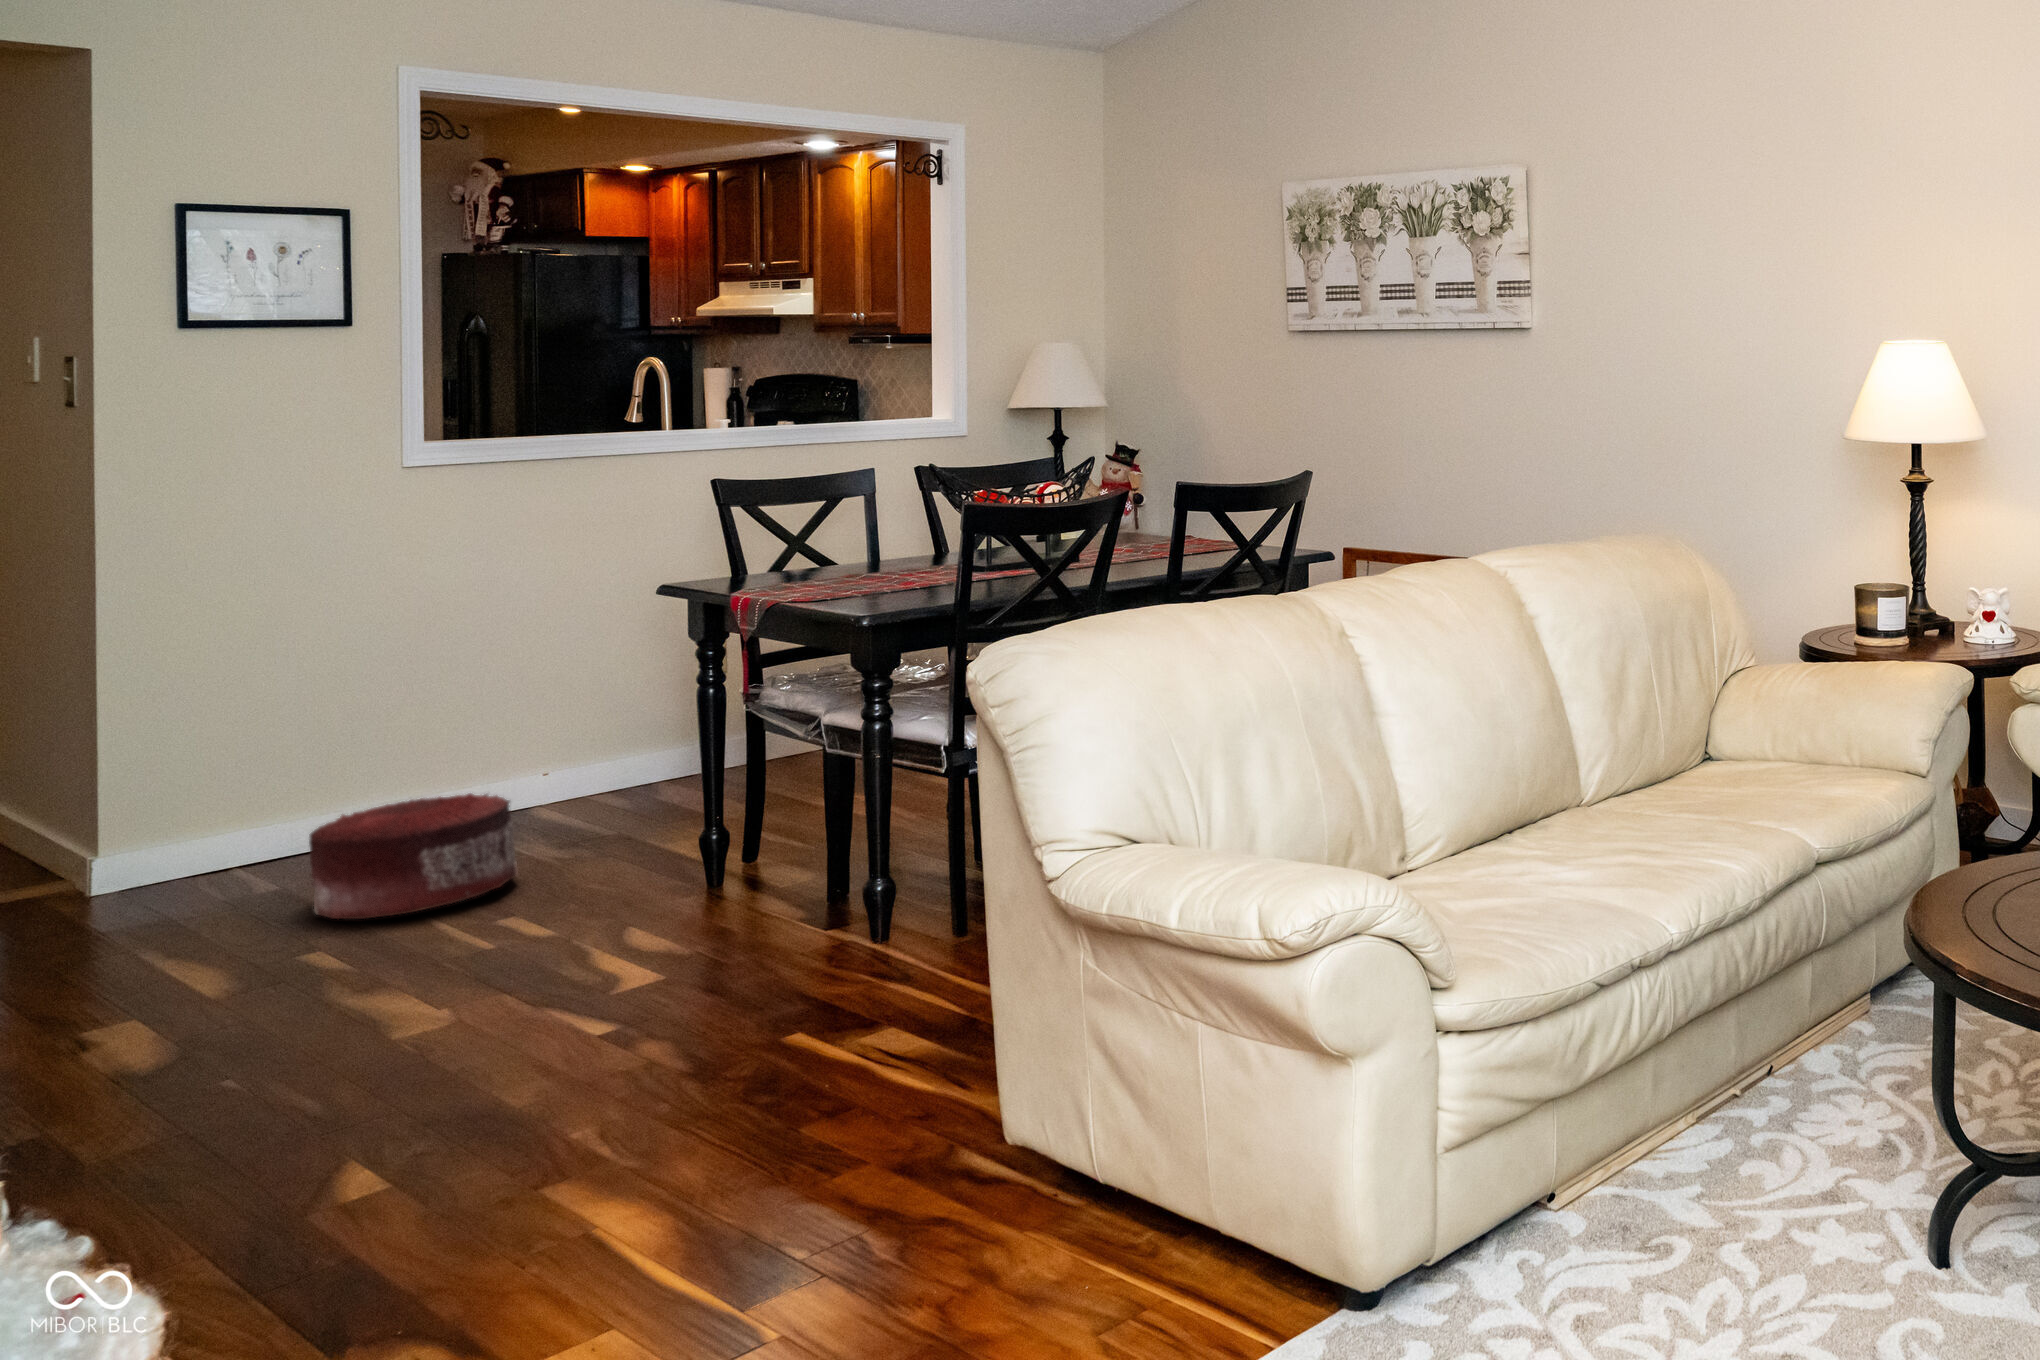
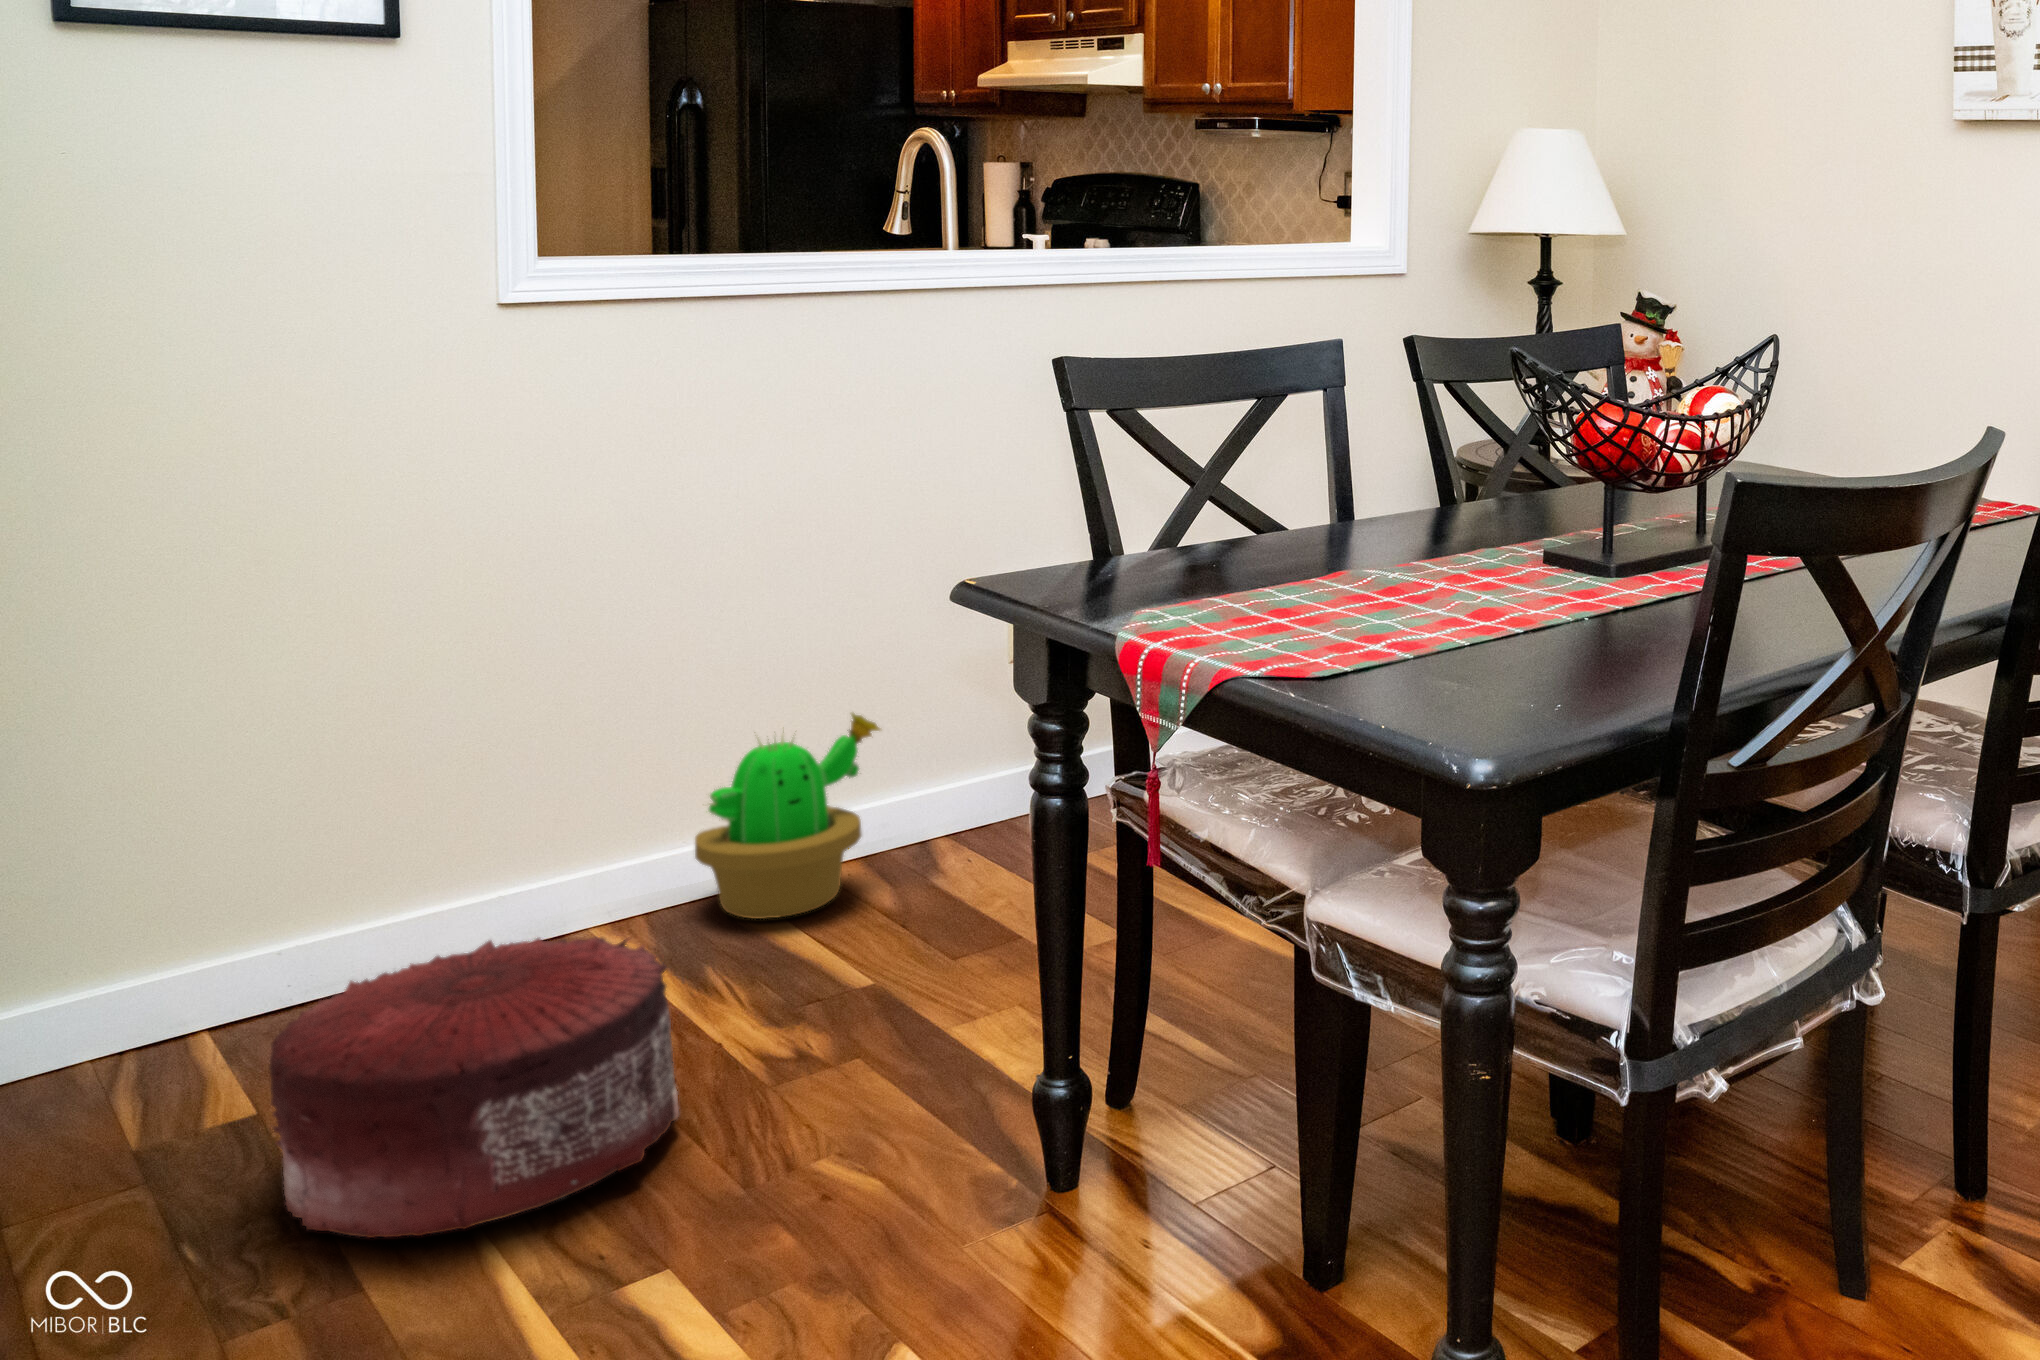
decorative plant: none [516,698,630,815] -> present [695,713,880,919]

